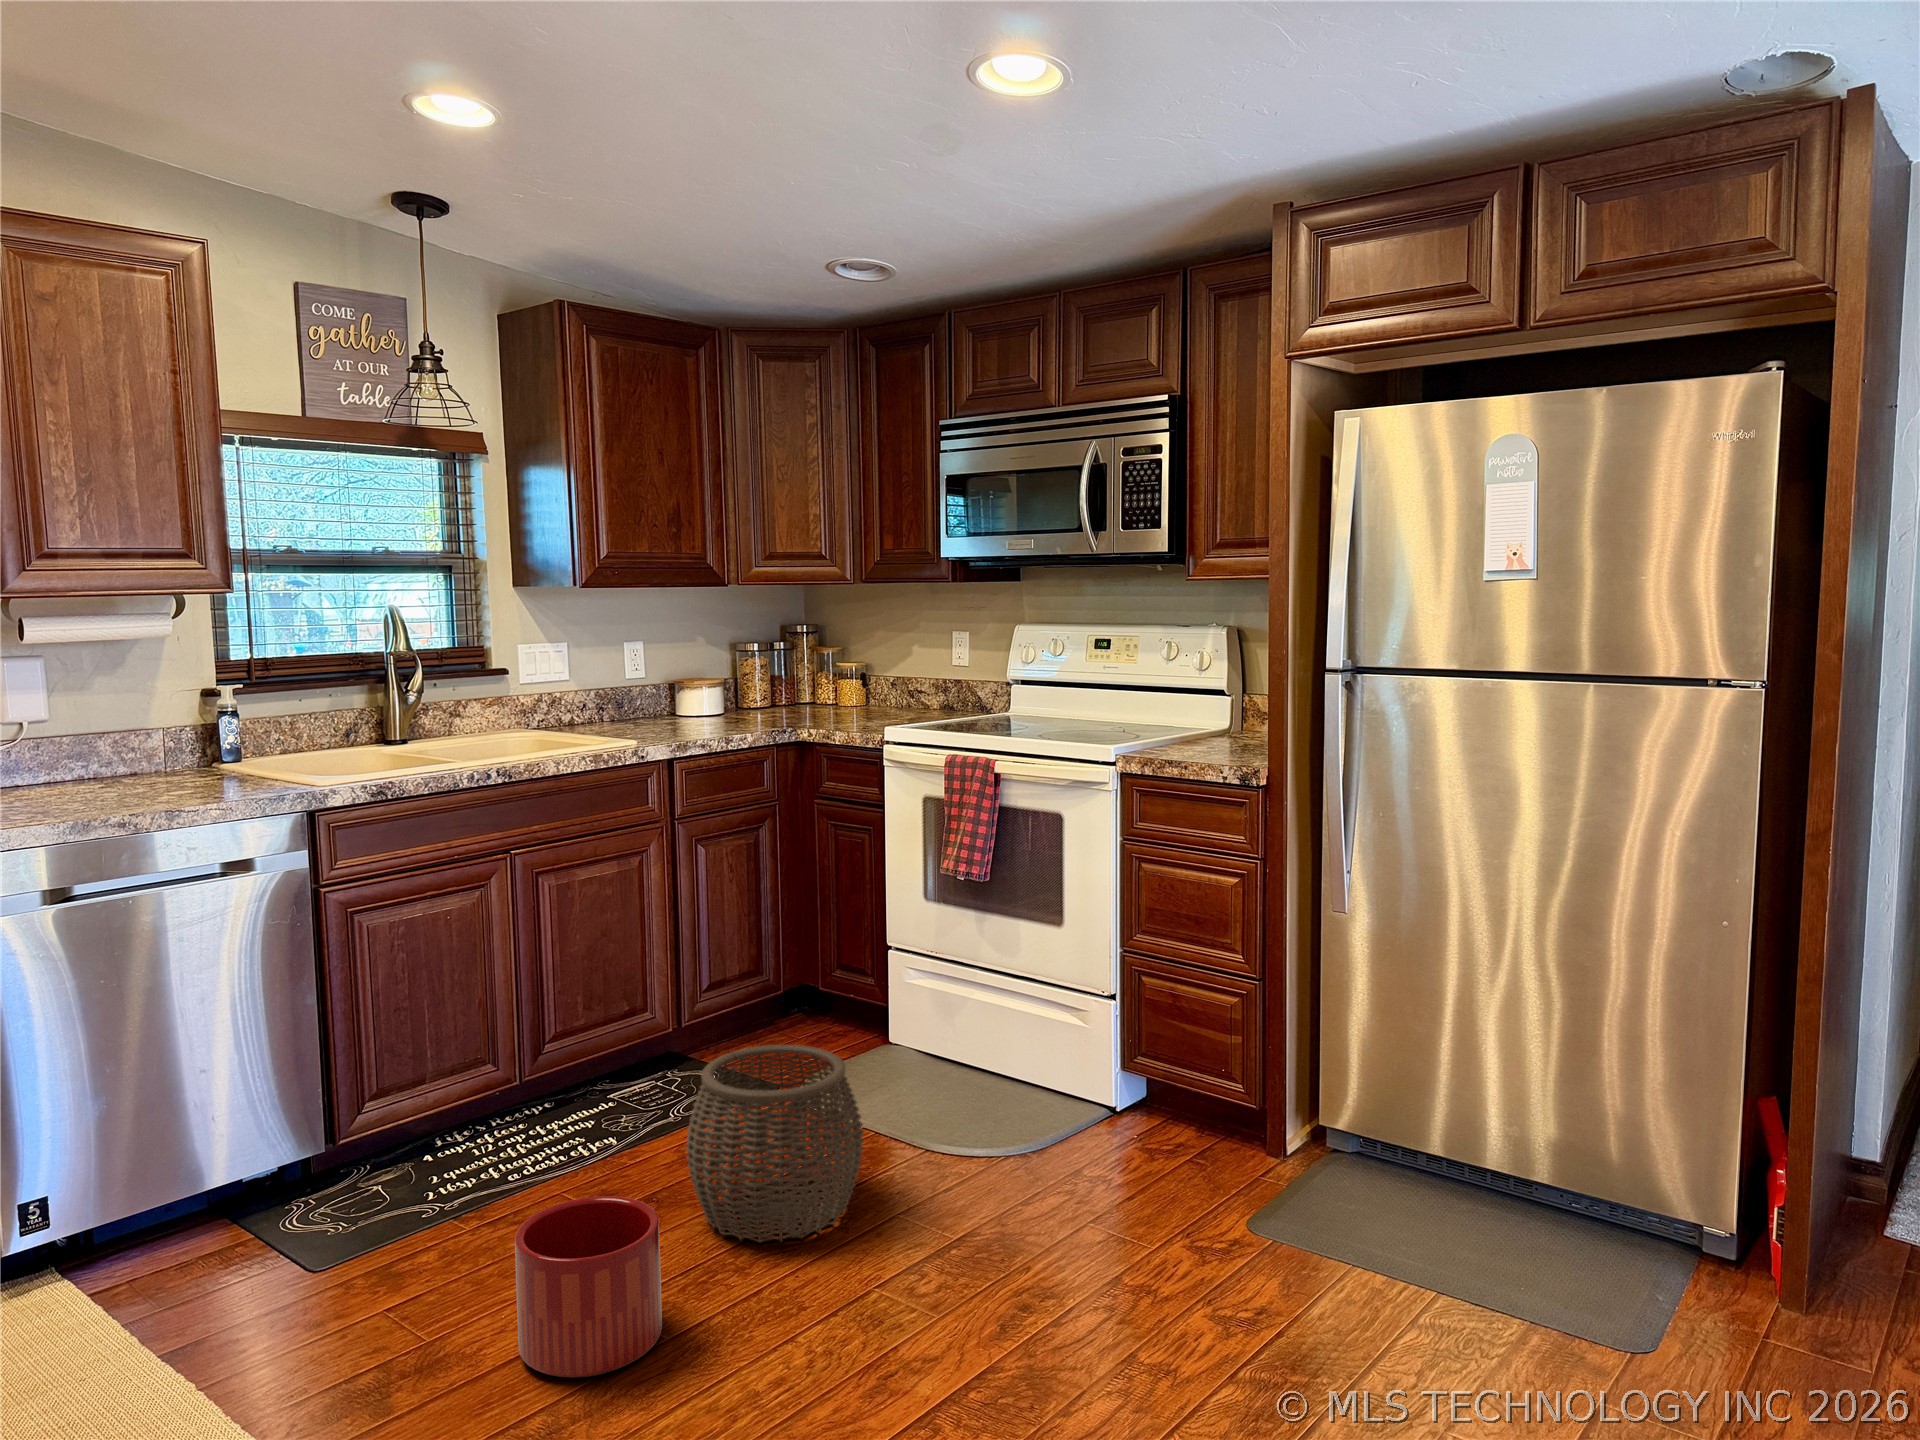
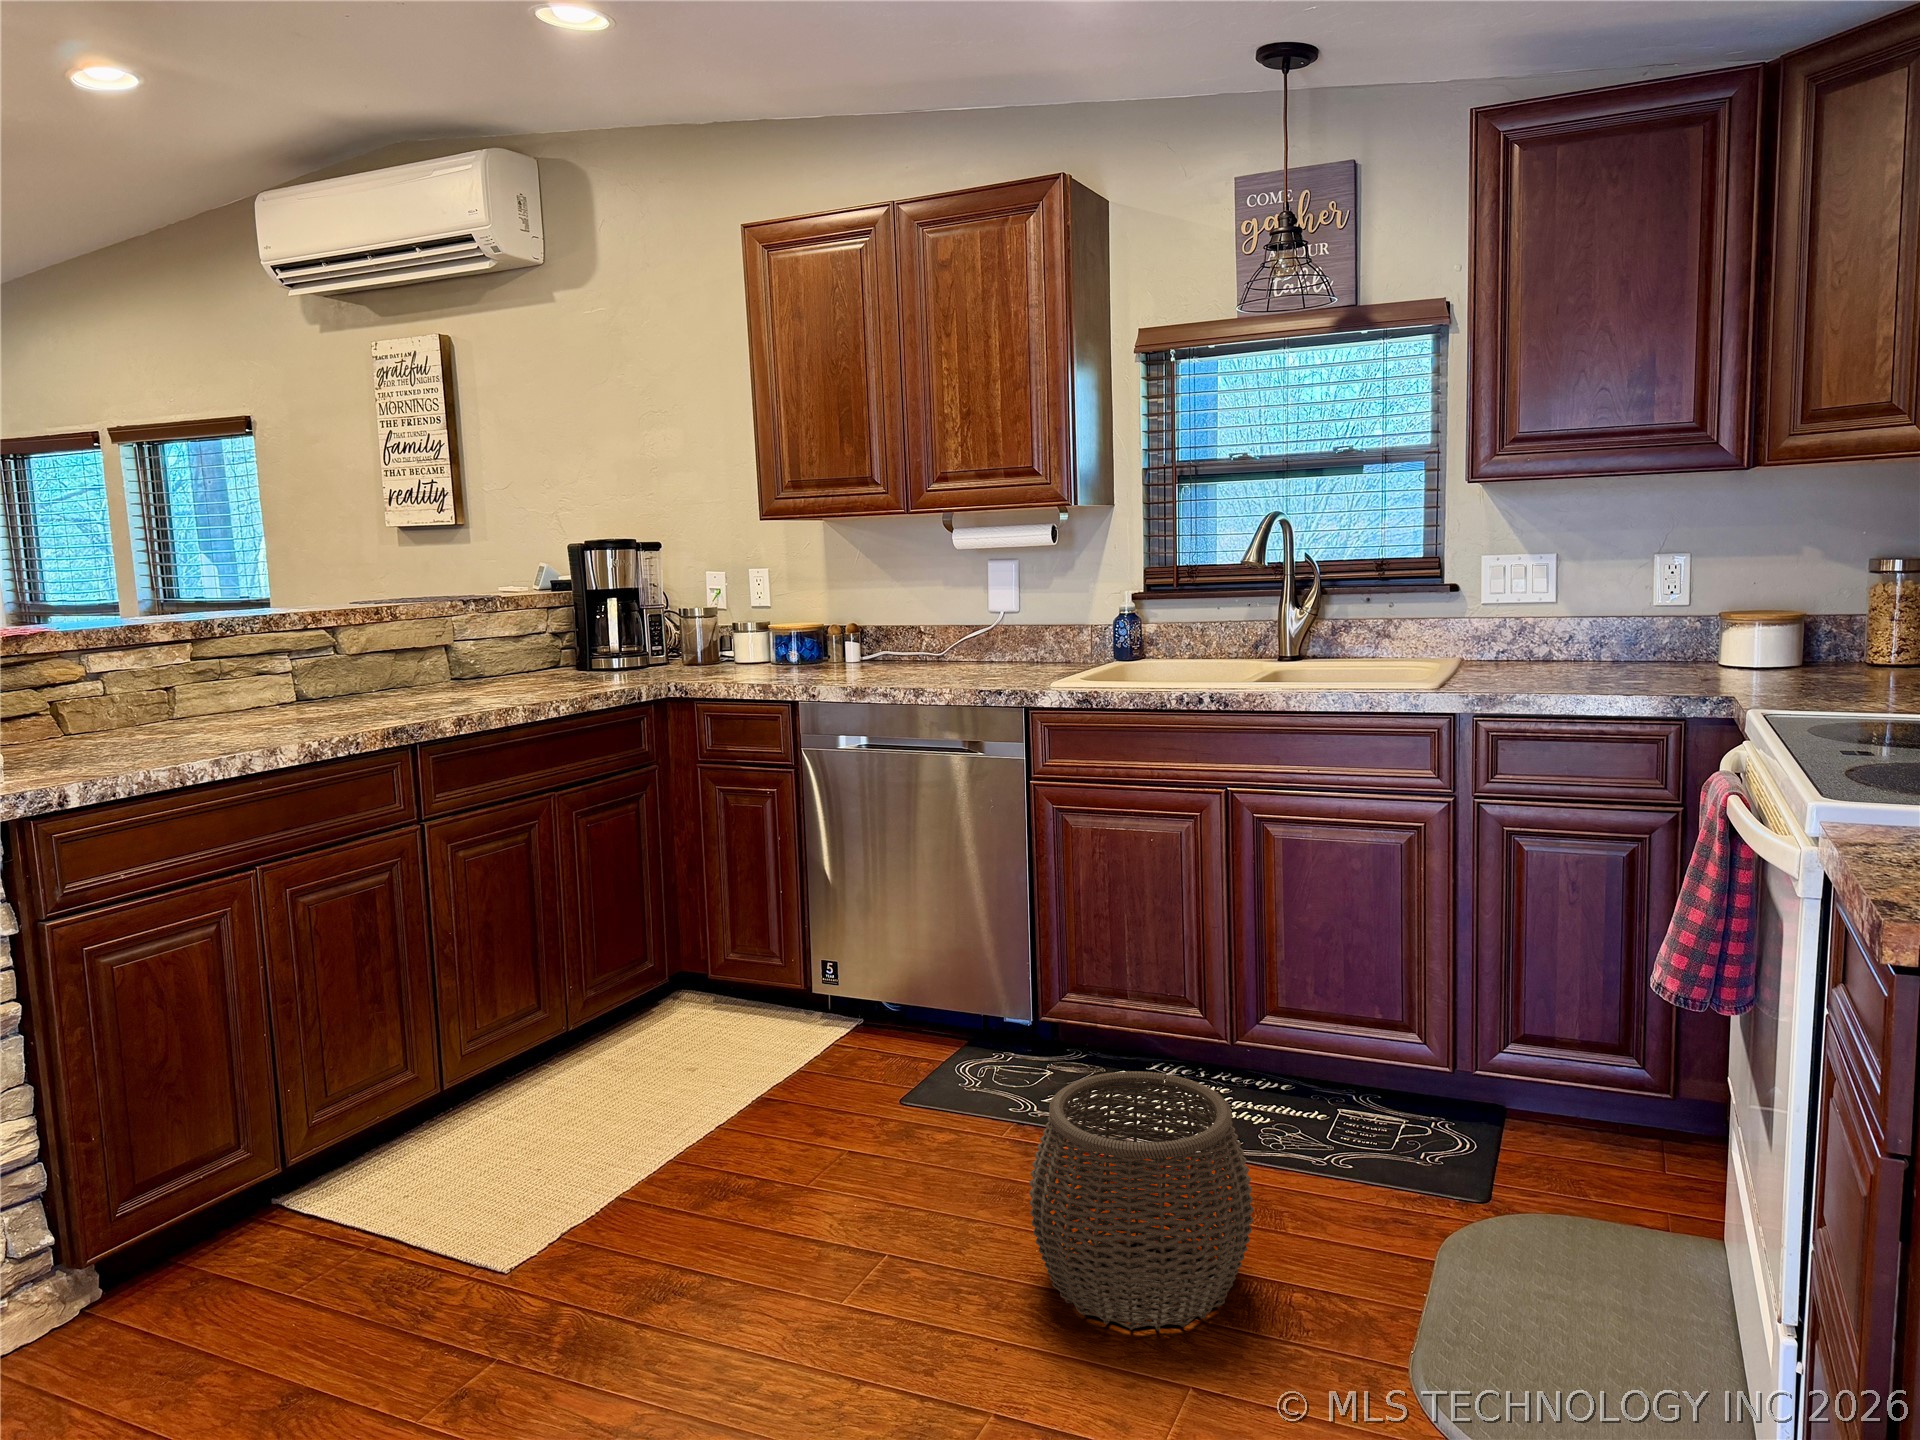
planter: present [515,1196,662,1378] -> none [762,1109,902,1282]

